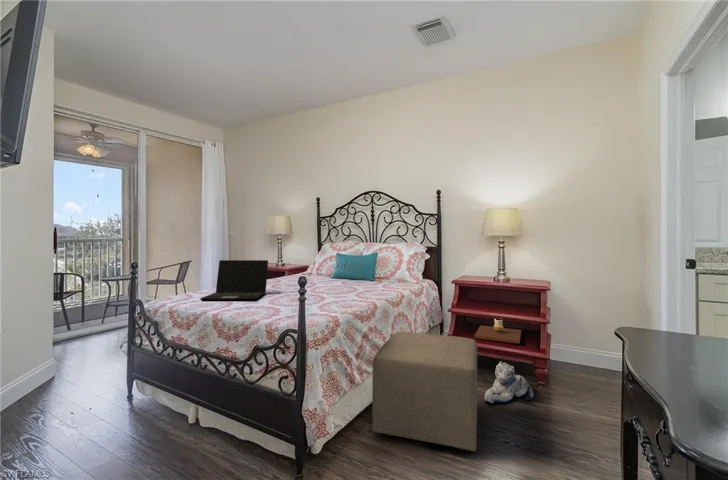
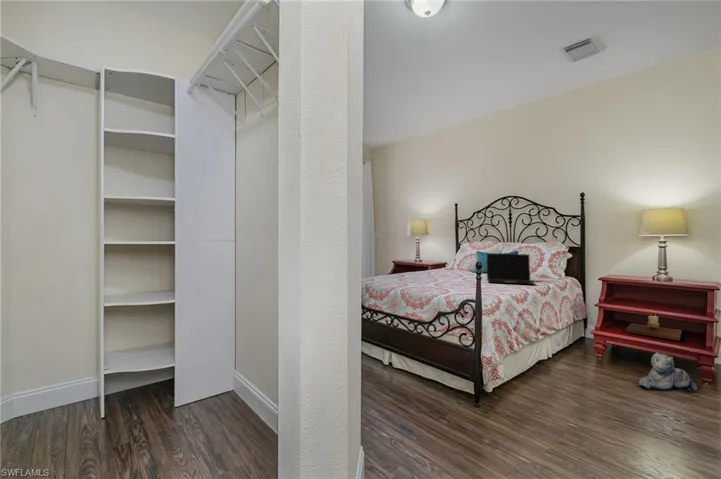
laptop: present [200,260,268,300] -> present [487,254,534,285]
ottoman: present [372,332,477,451] -> none [531,316,634,415]

